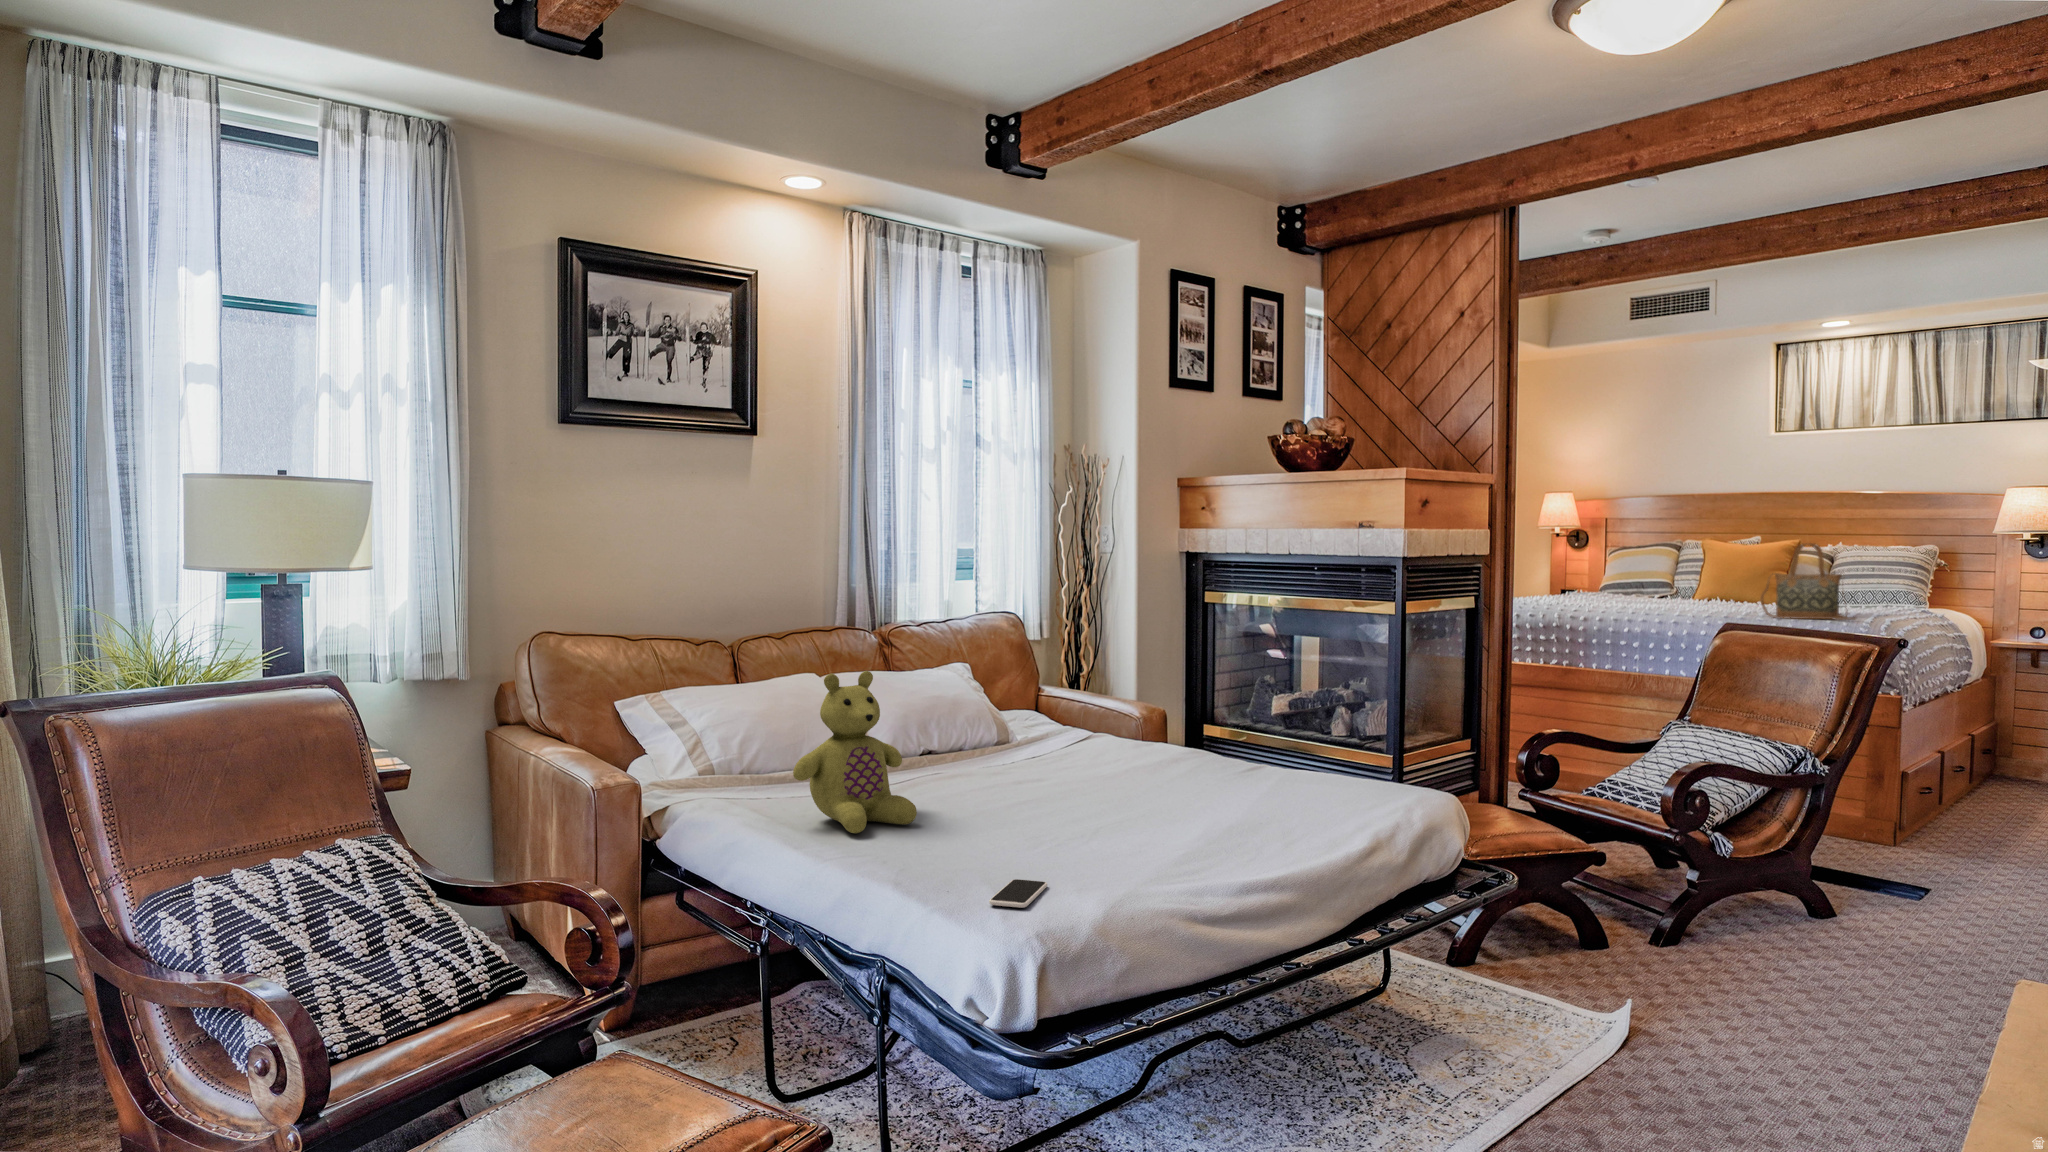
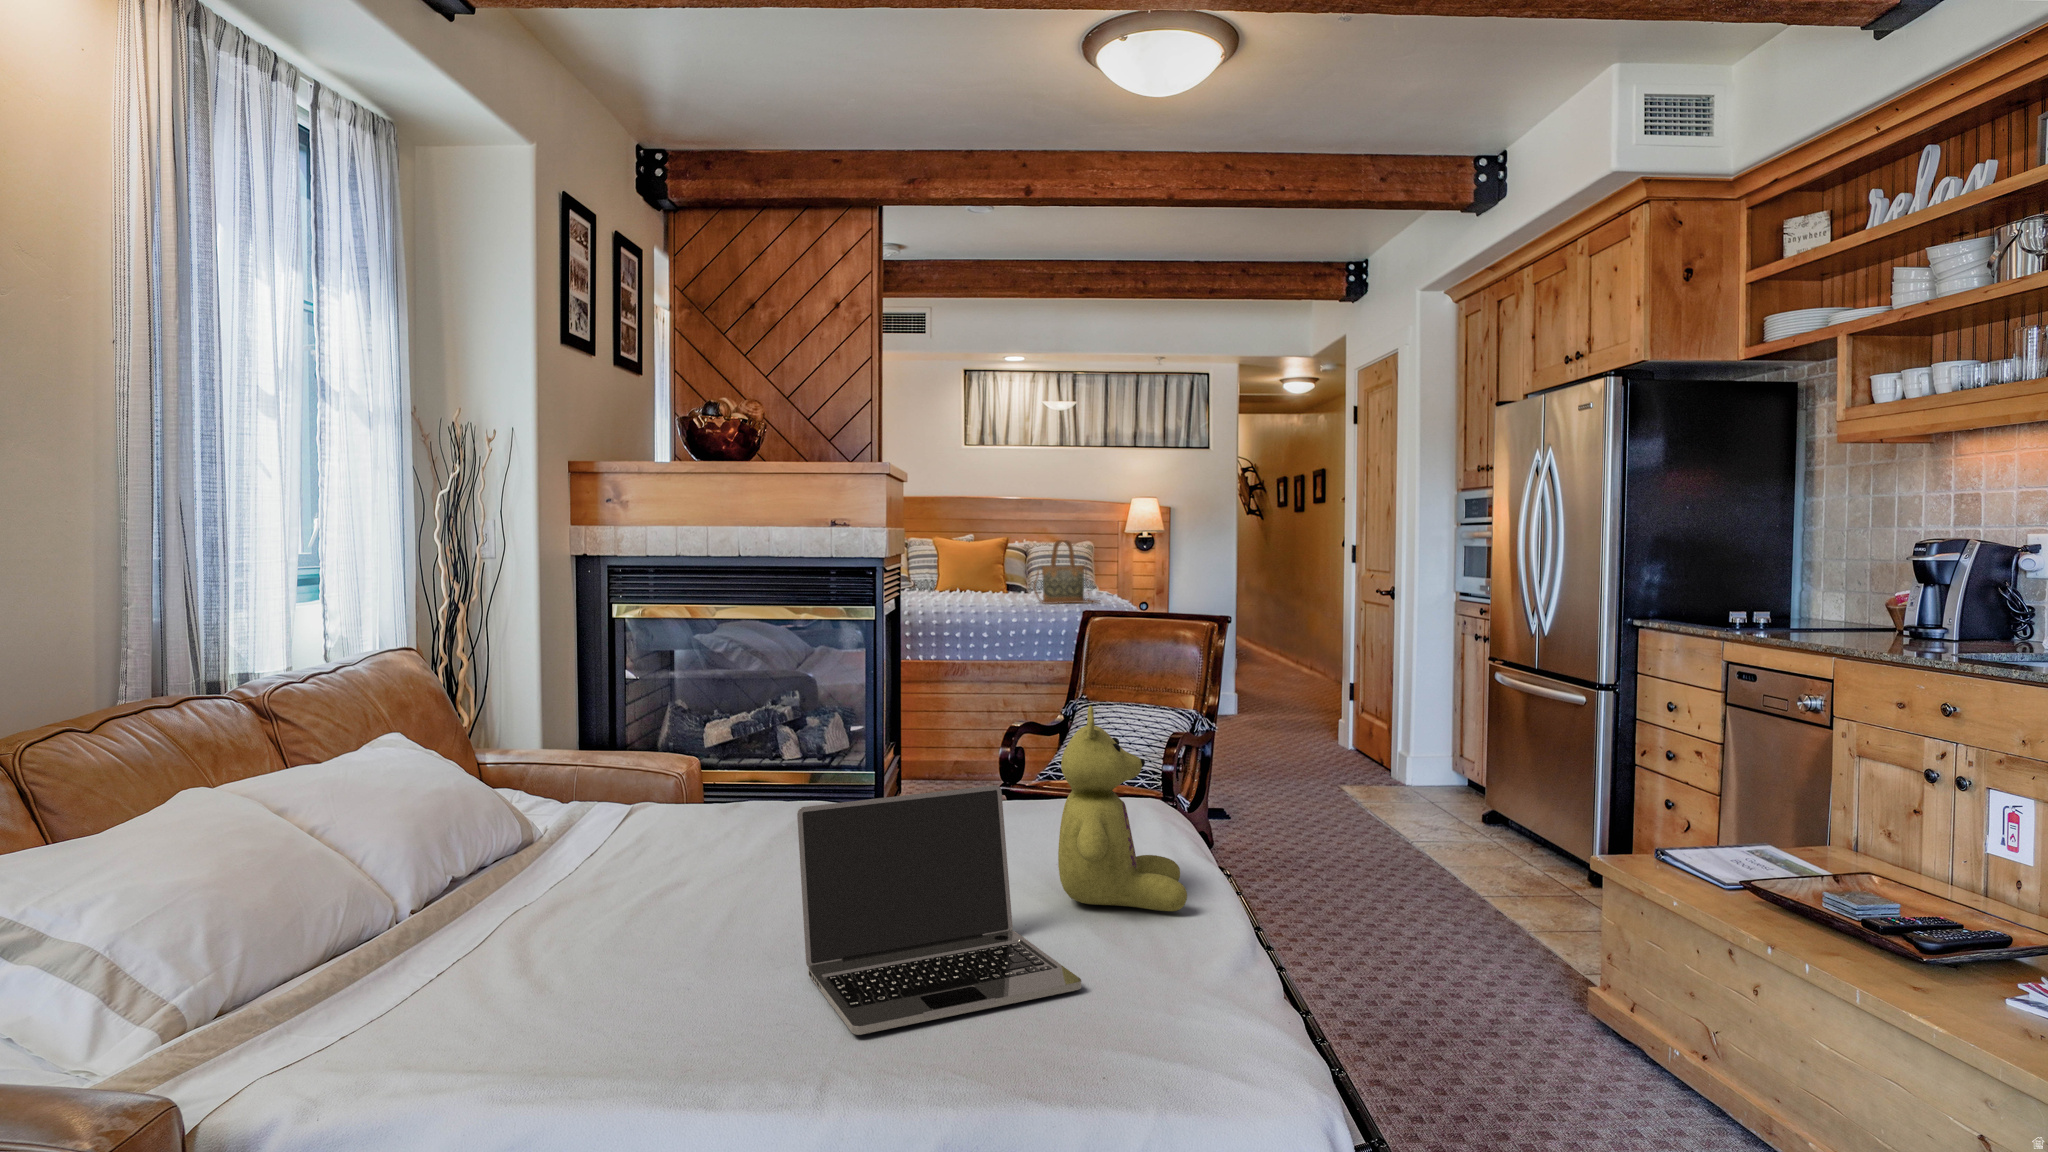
stuffed bear: present [793,671,917,833] -> present [1058,706,1187,911]
laptop: none [943,716,1139,867] -> present [797,785,1081,1035]
smartphone: present [989,879,1048,908] -> none [1053,1032,1161,1093]

